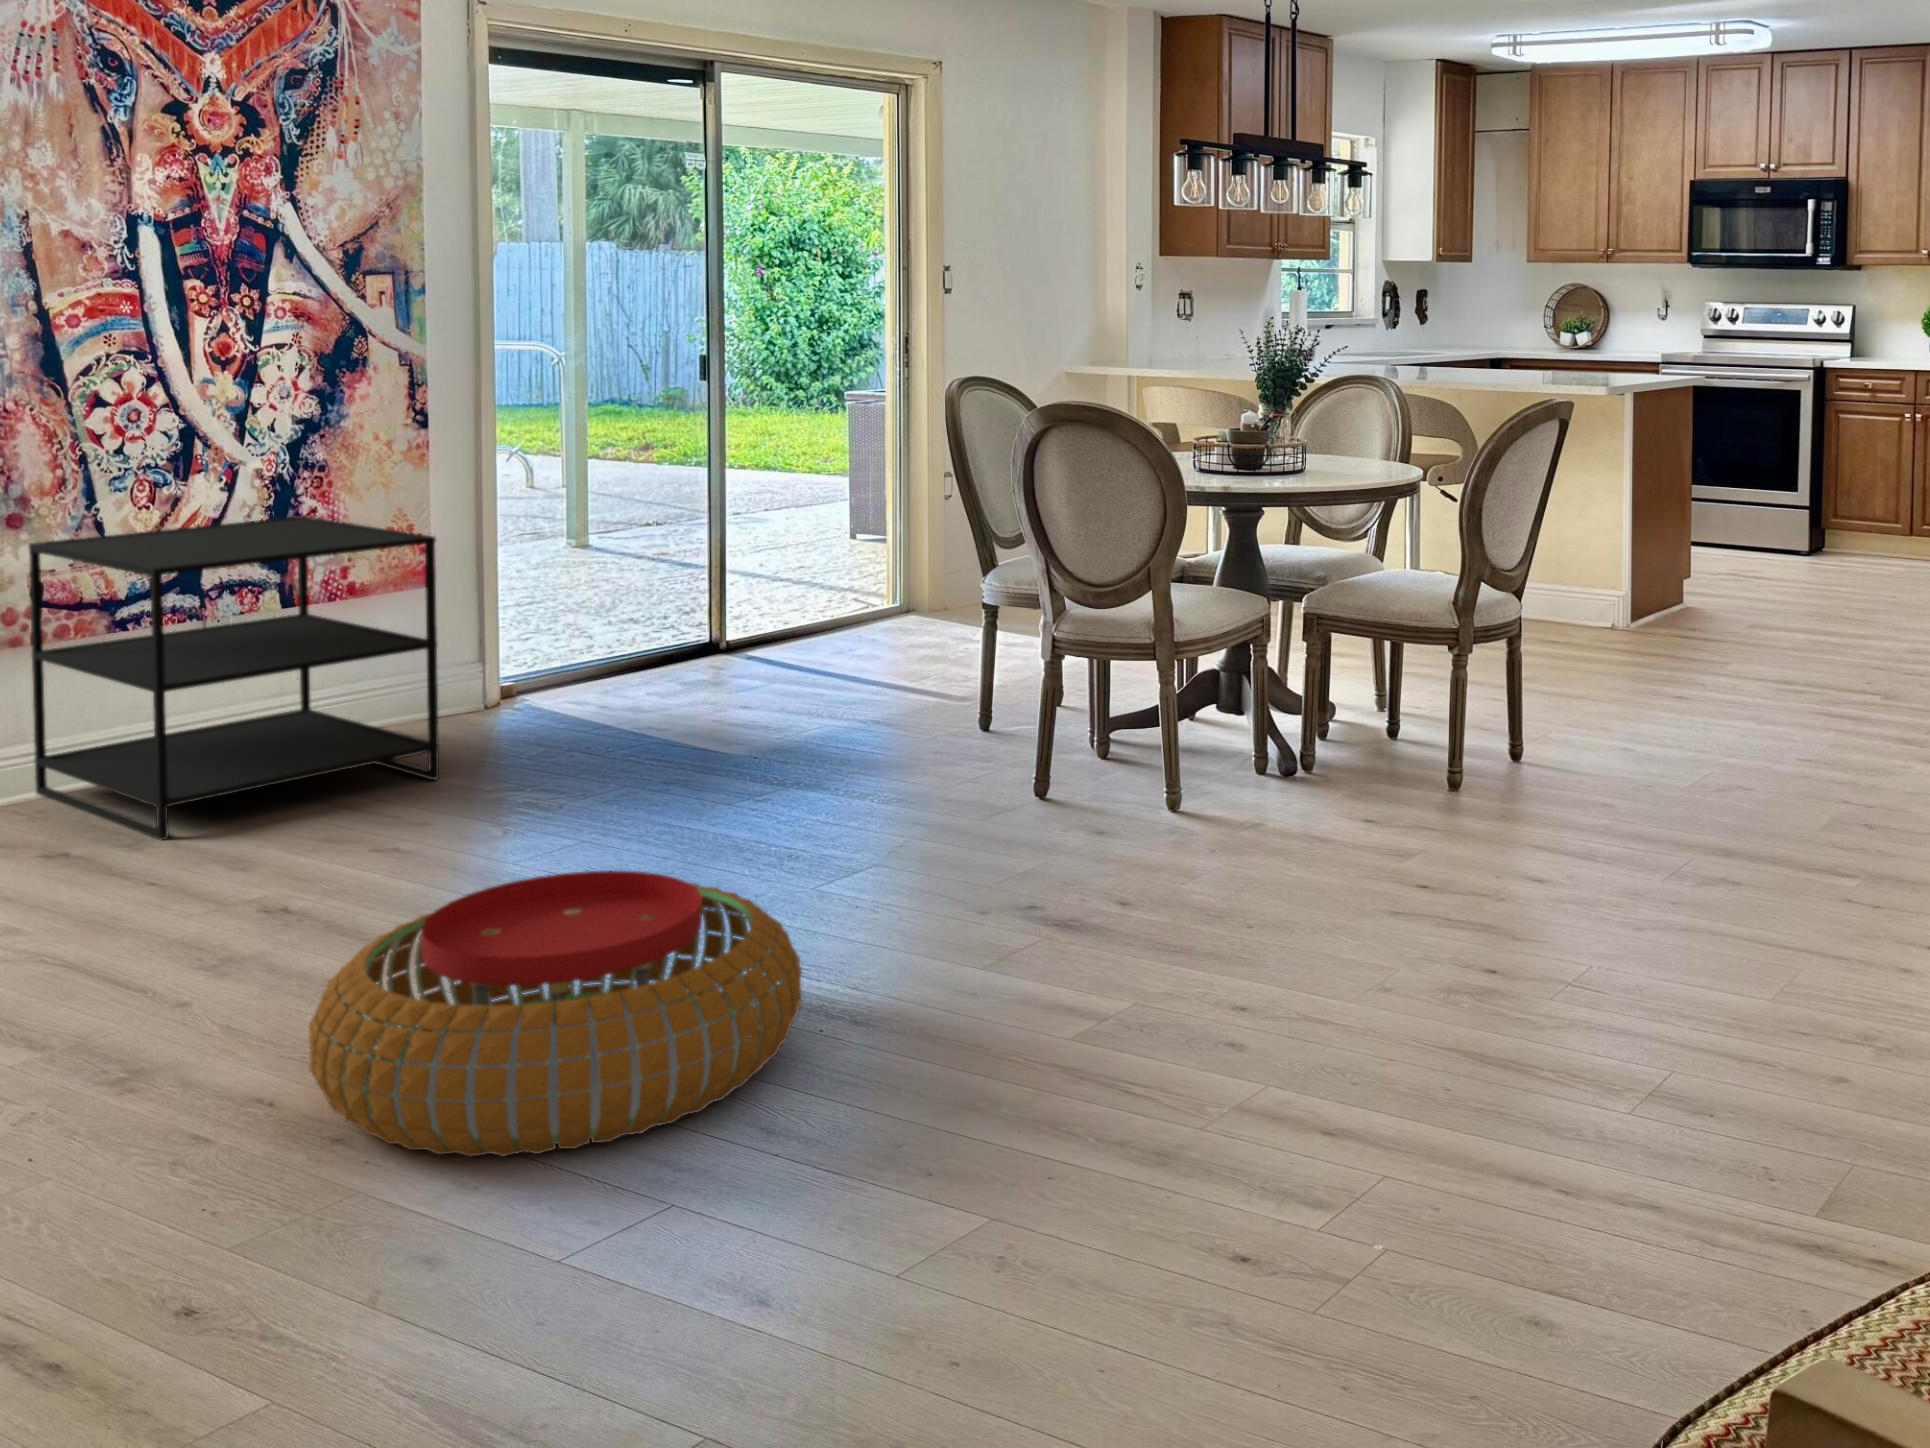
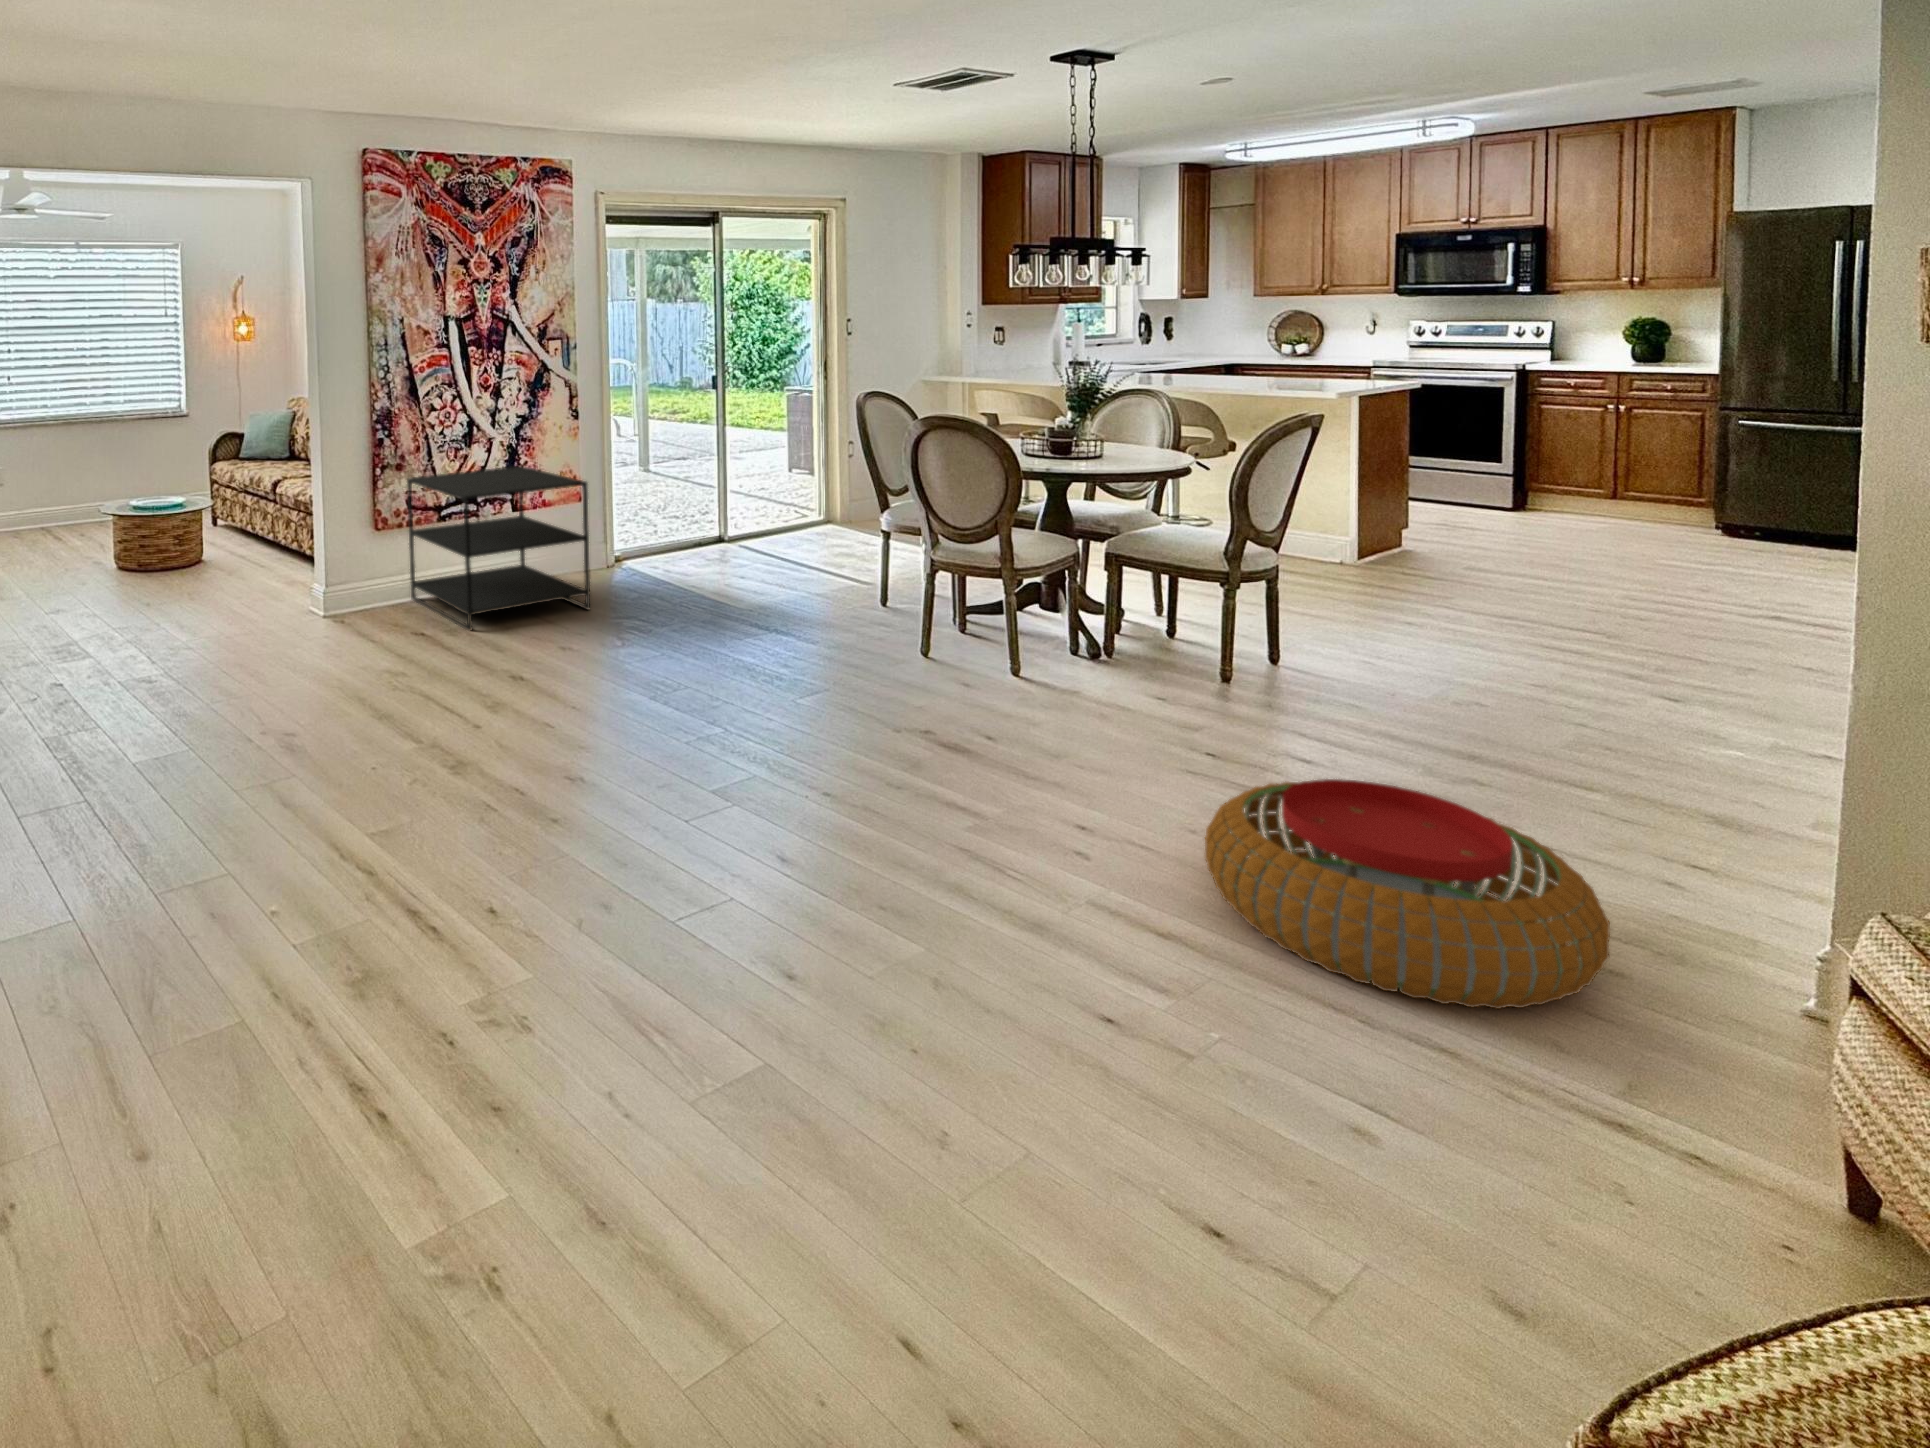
pouf: present [309,871,802,1157] -> present [1205,779,1610,1009]

